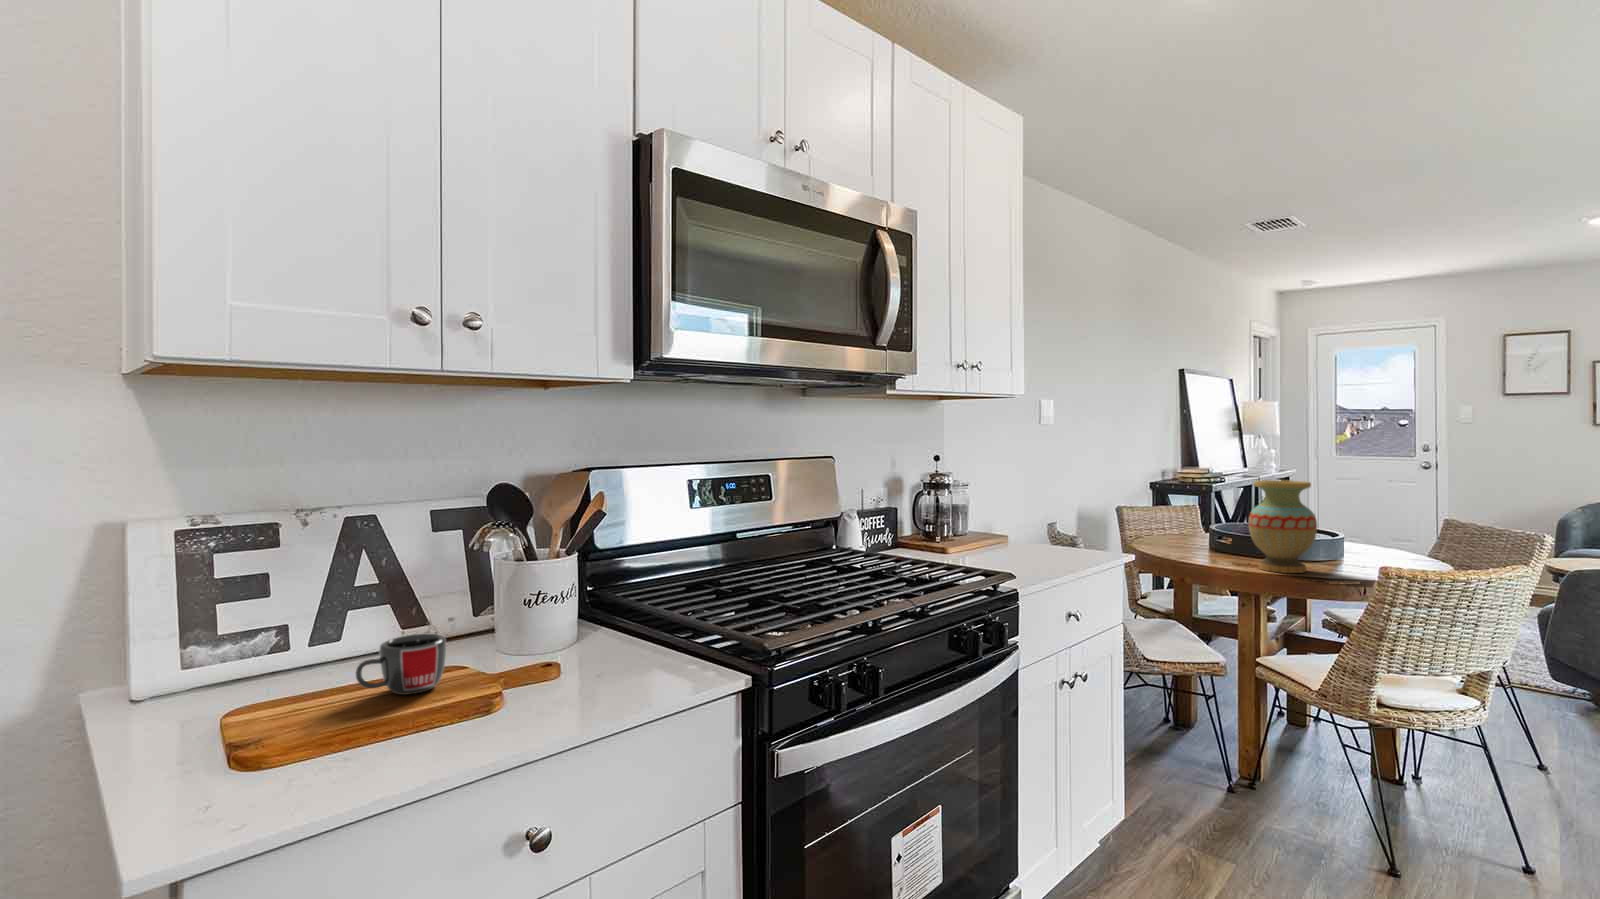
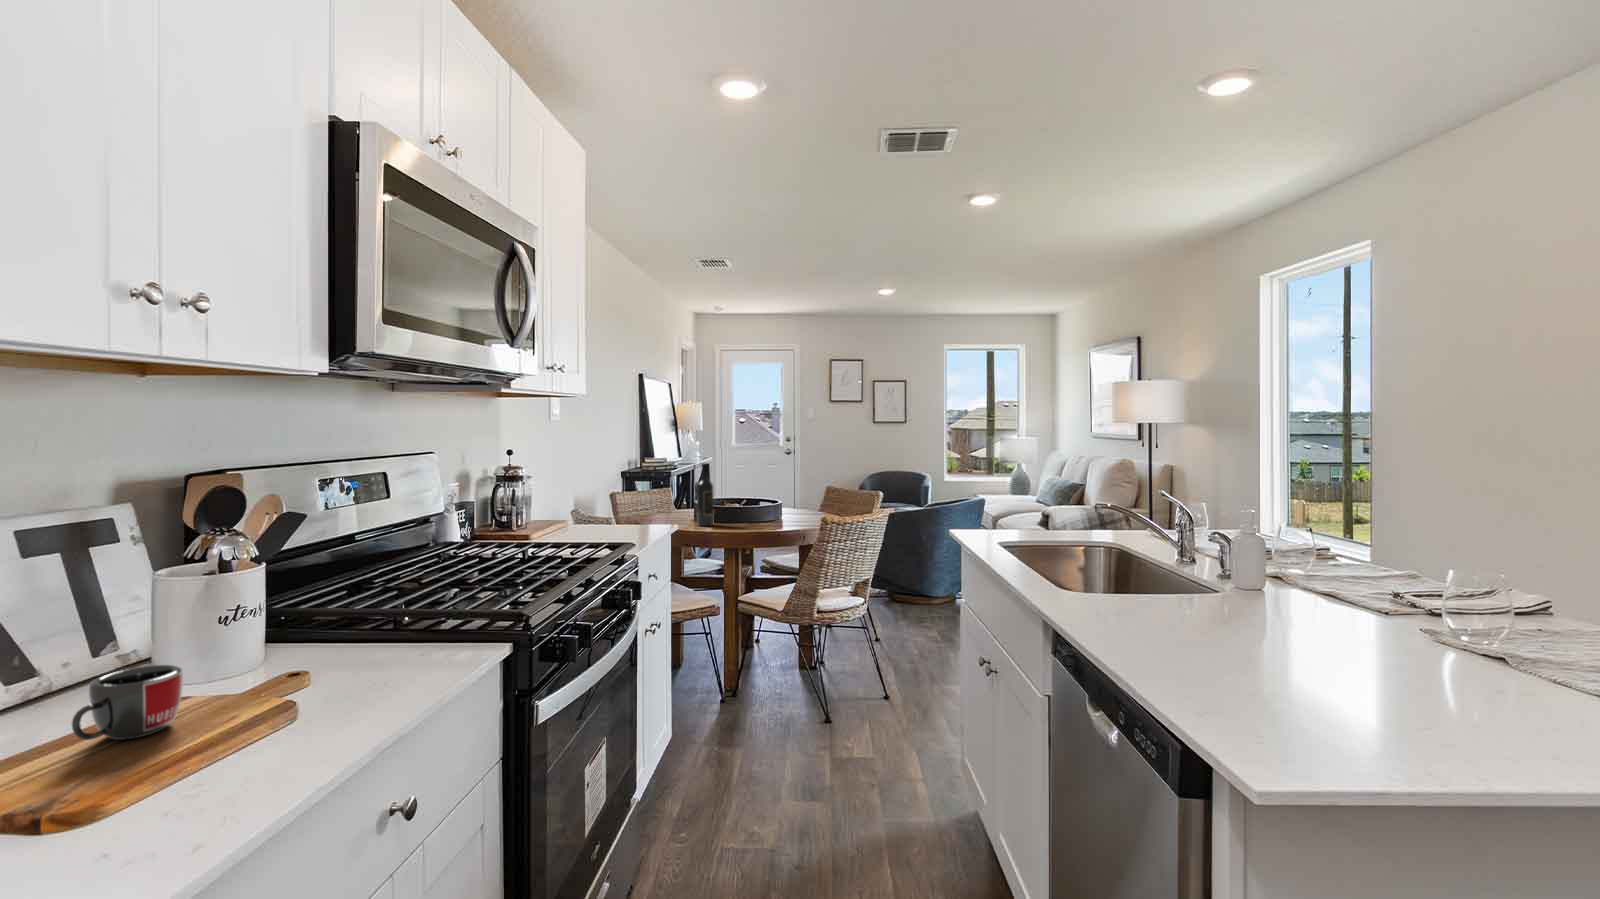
wine bottle: none [1201,477,1226,559] -> present [697,463,714,526]
vase: present [1248,480,1317,573] -> none [732,465,774,531]

